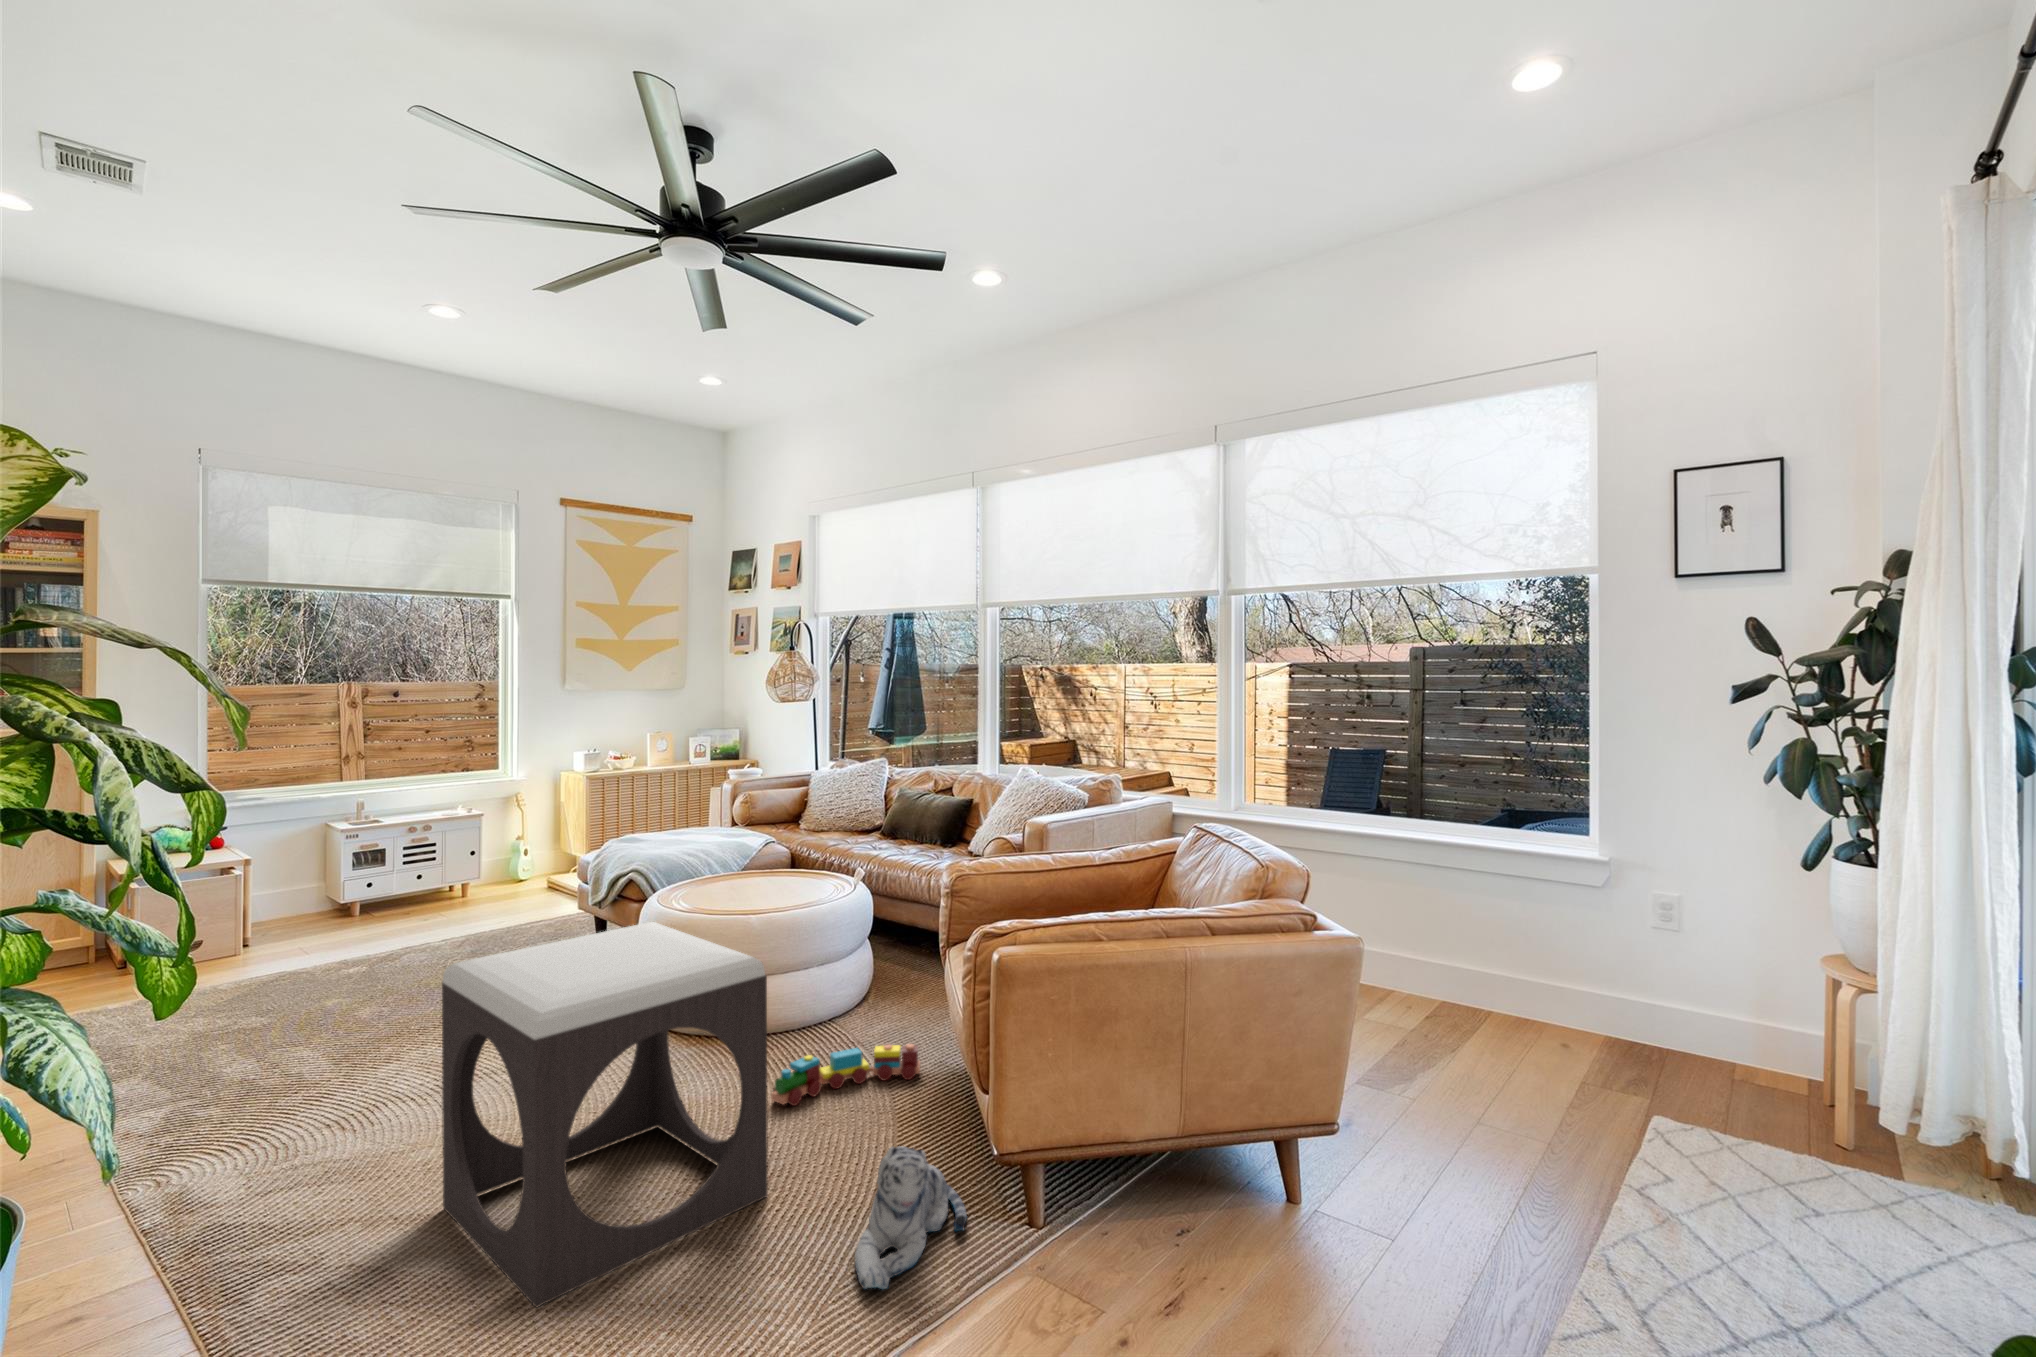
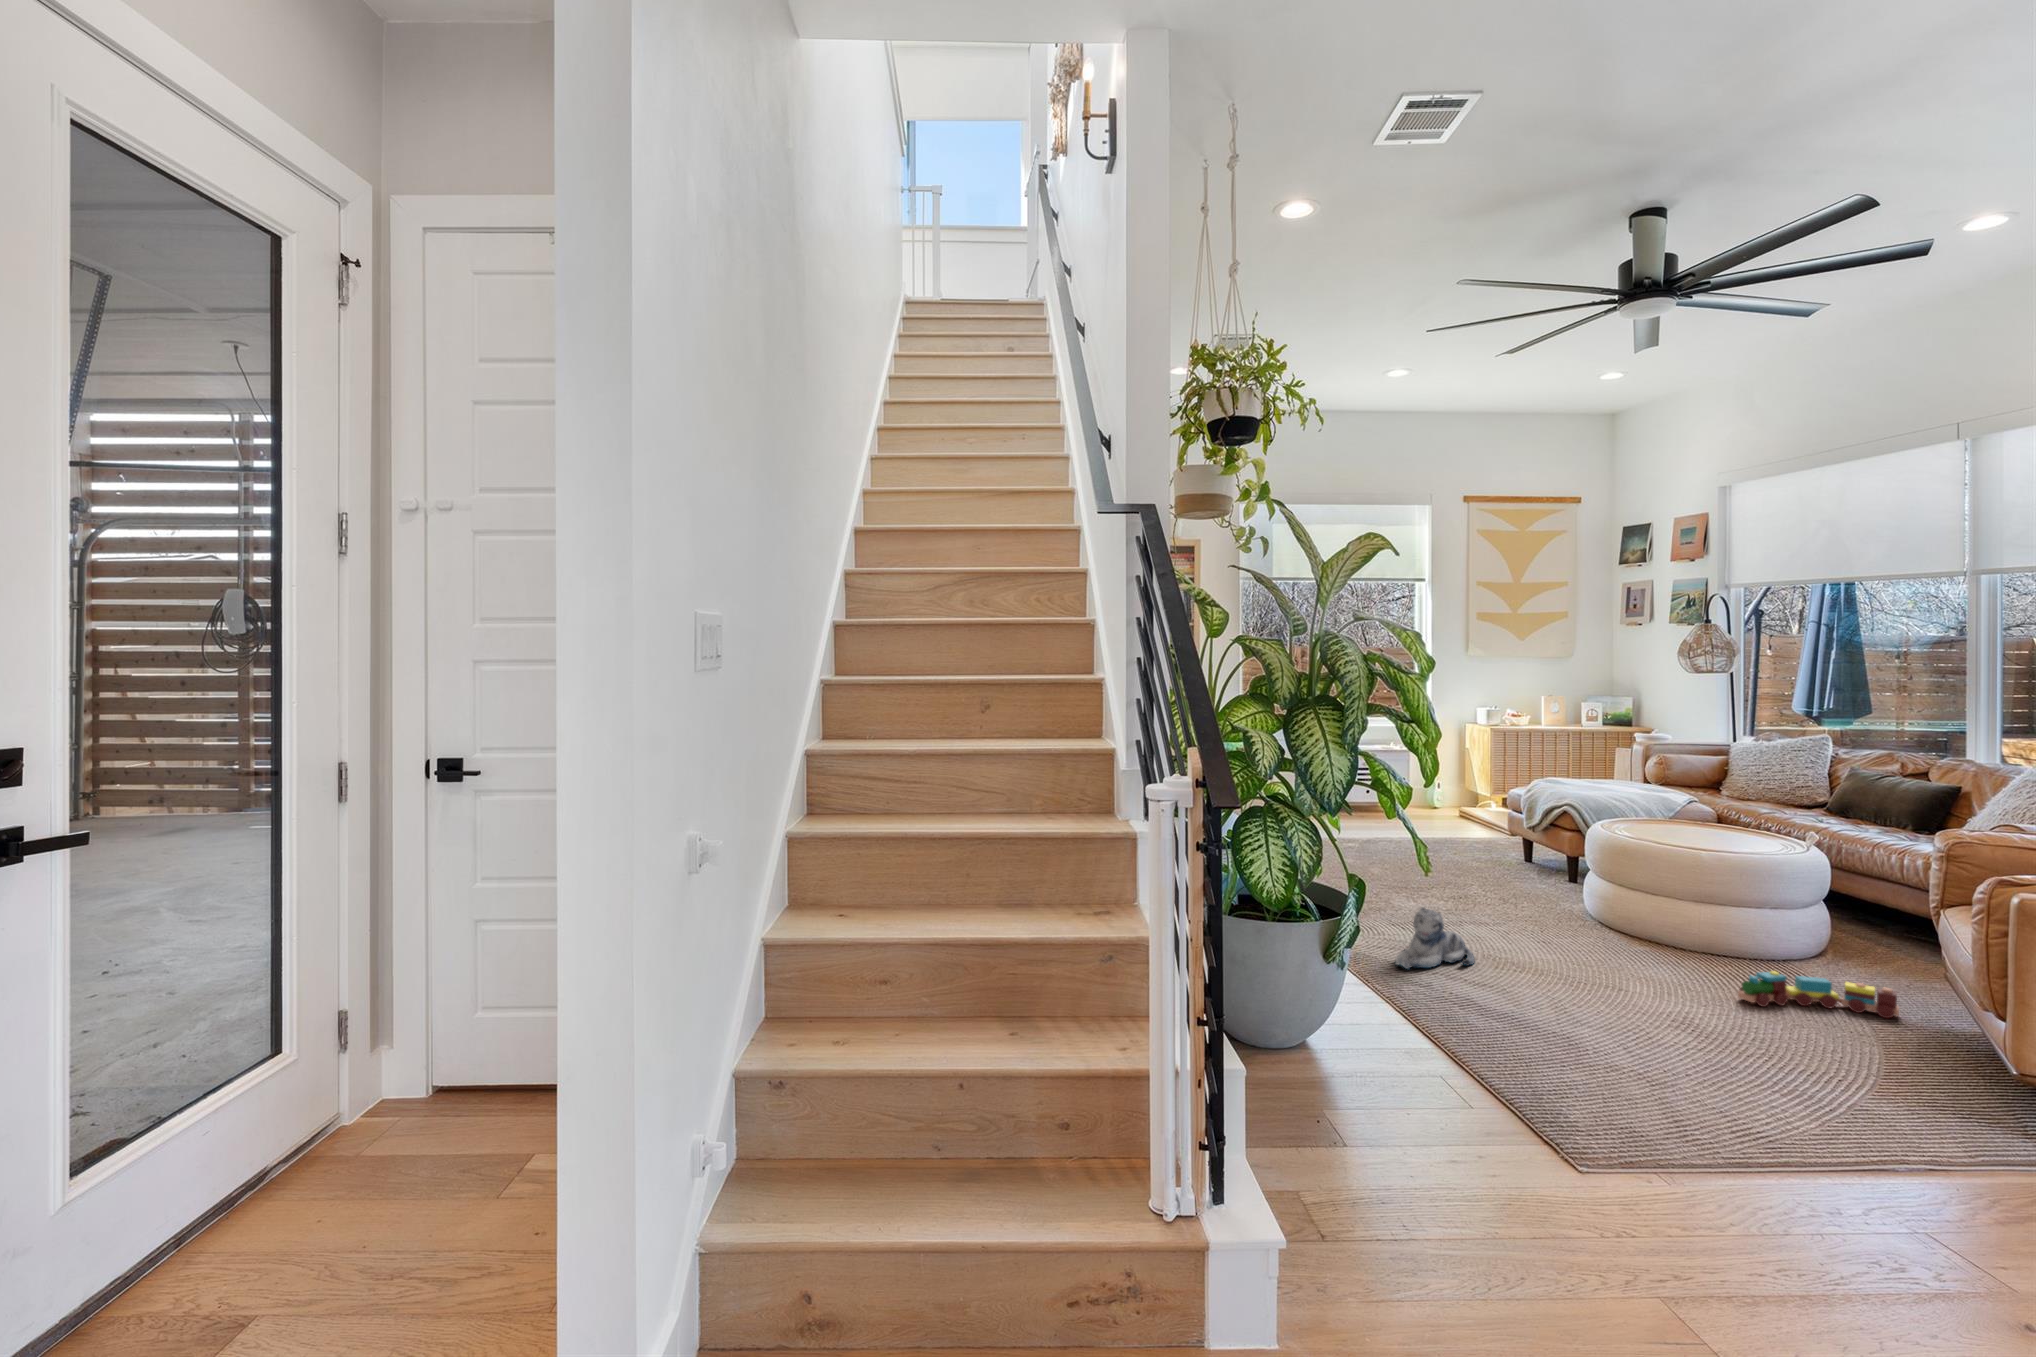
footstool: present [442,922,768,1307] -> none [1496,835,1761,1056]
plush toy: present [855,1146,967,1289] -> present [1395,907,1475,970]

